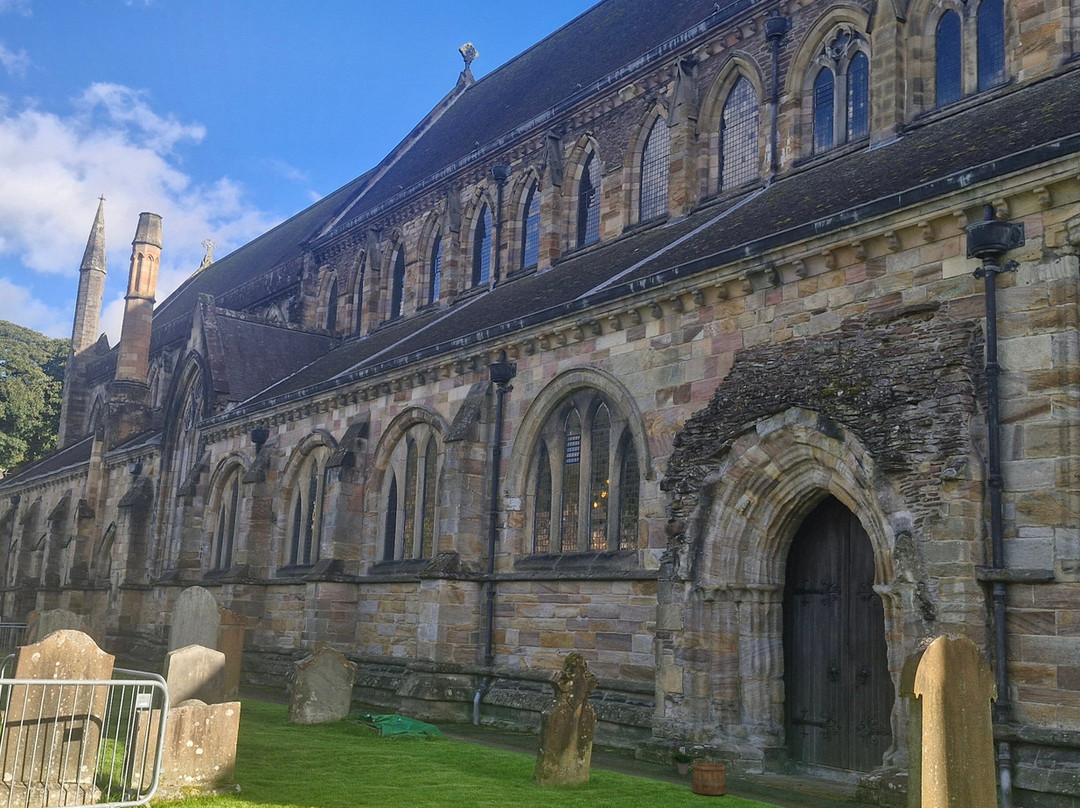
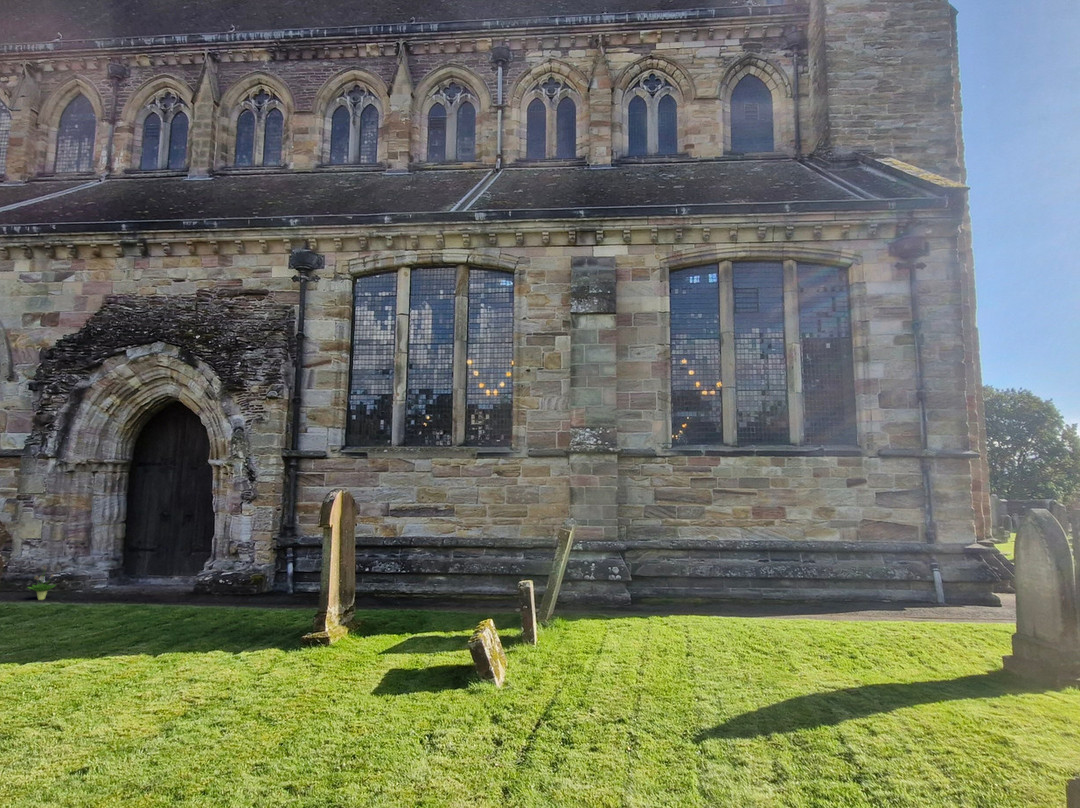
wooden bucket: present [692,763,727,795] -> none [64,586,94,610]

